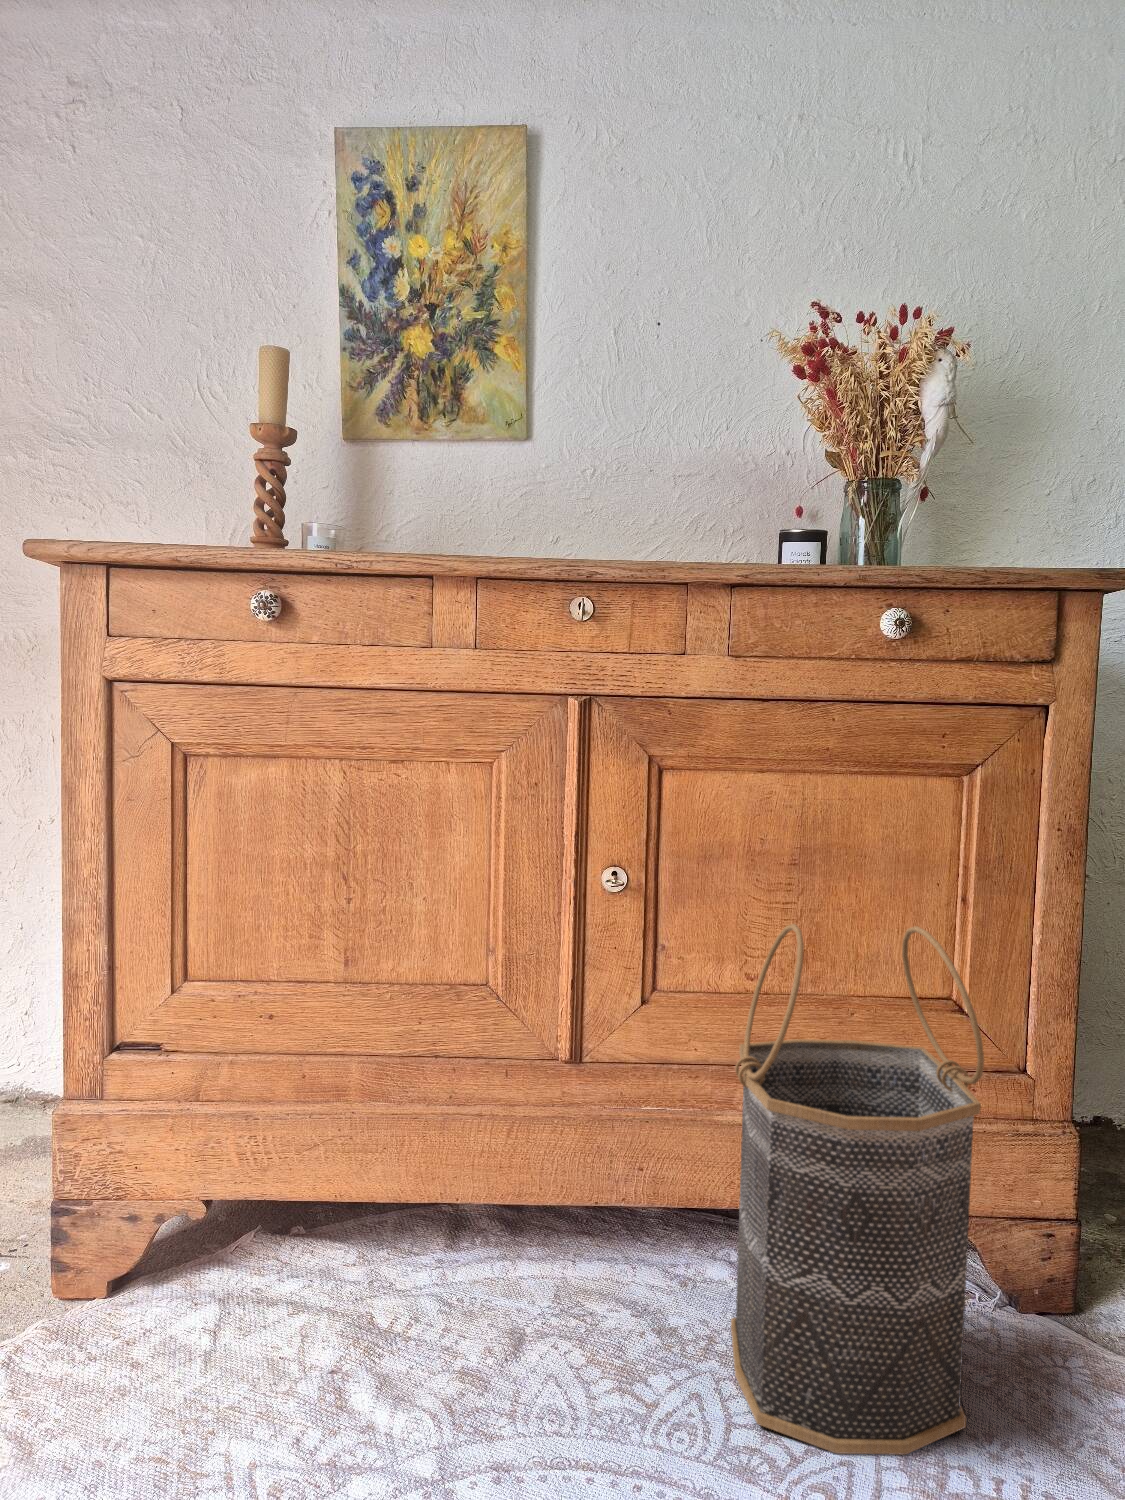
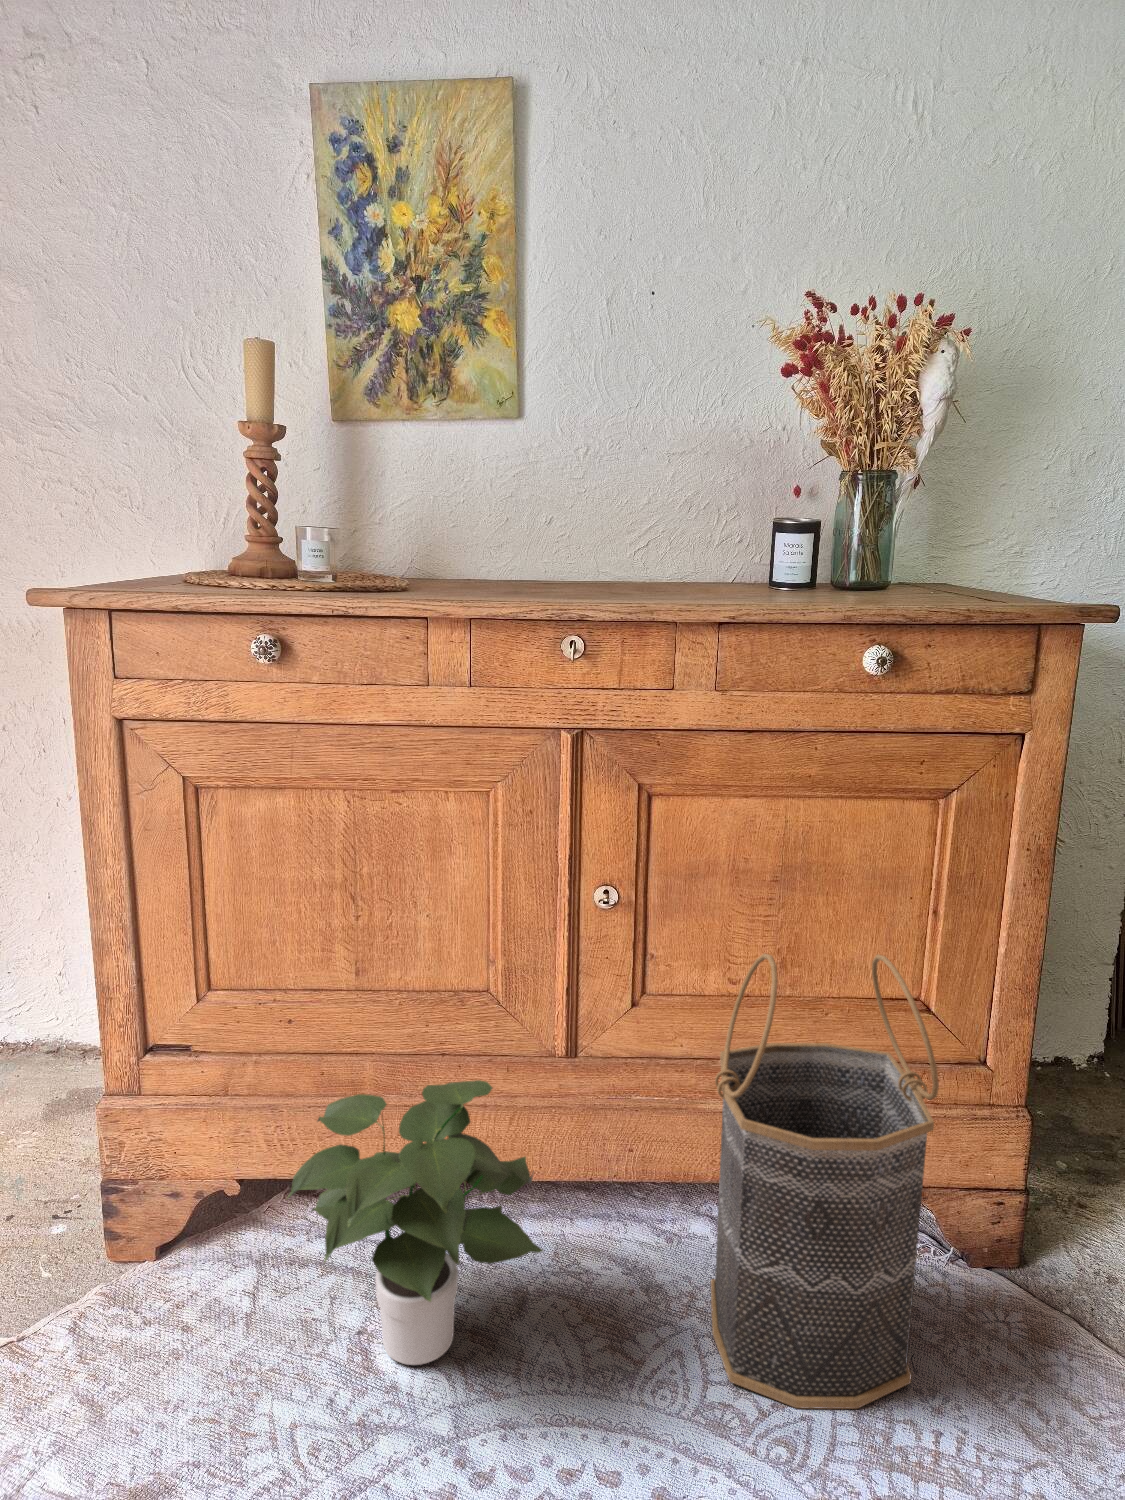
potted plant: none [255,1074,546,1404] -> present [288,1080,543,1365]

